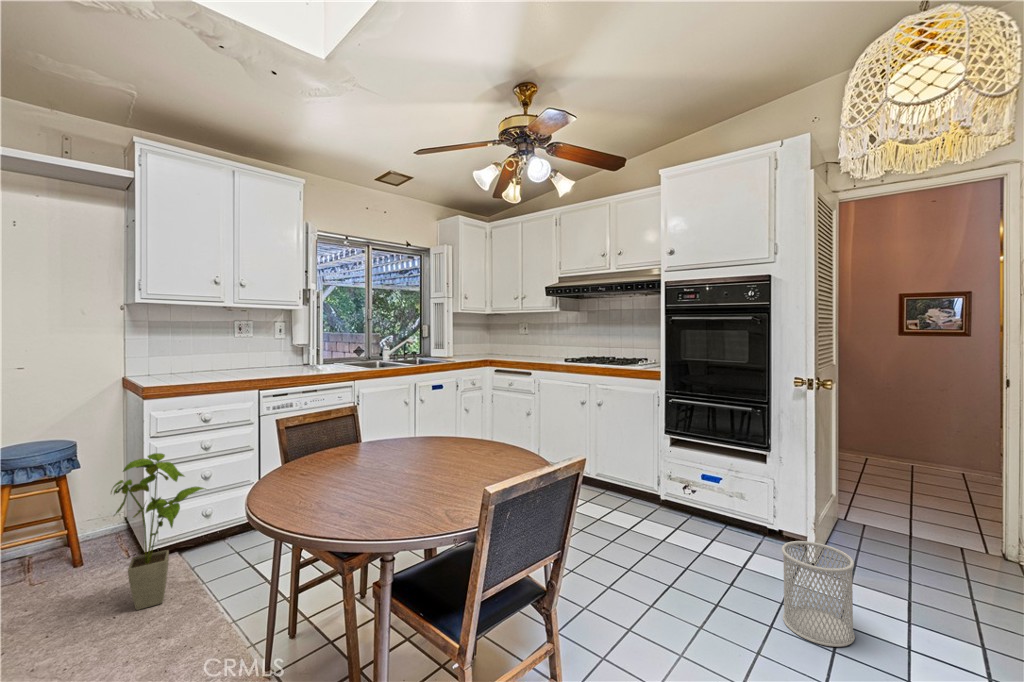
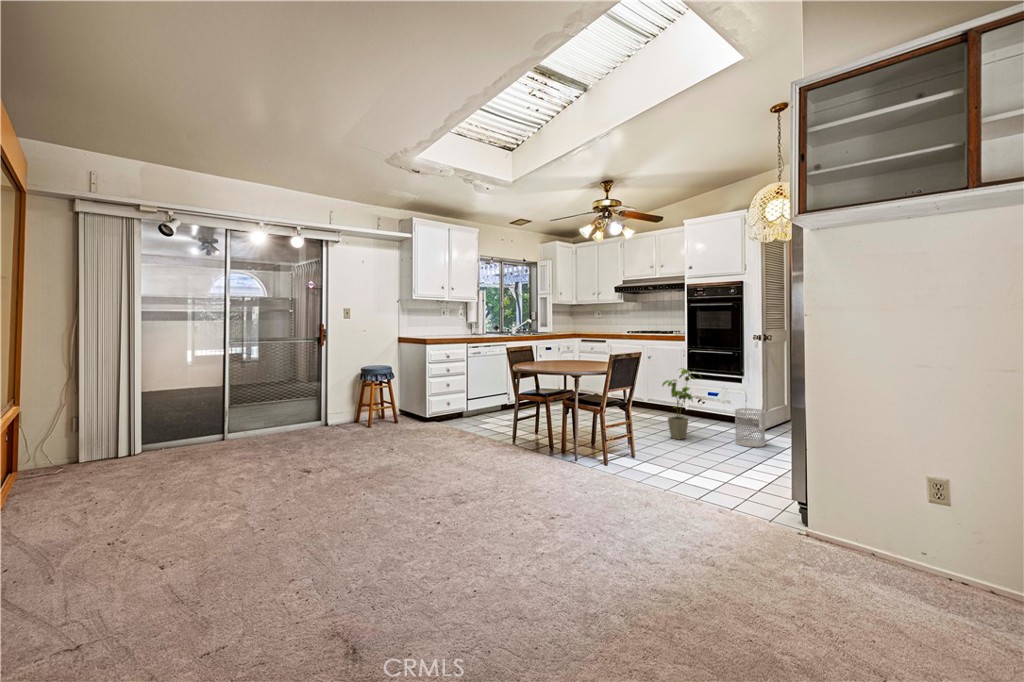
house plant: present [111,453,204,610] -> present [662,368,696,440]

